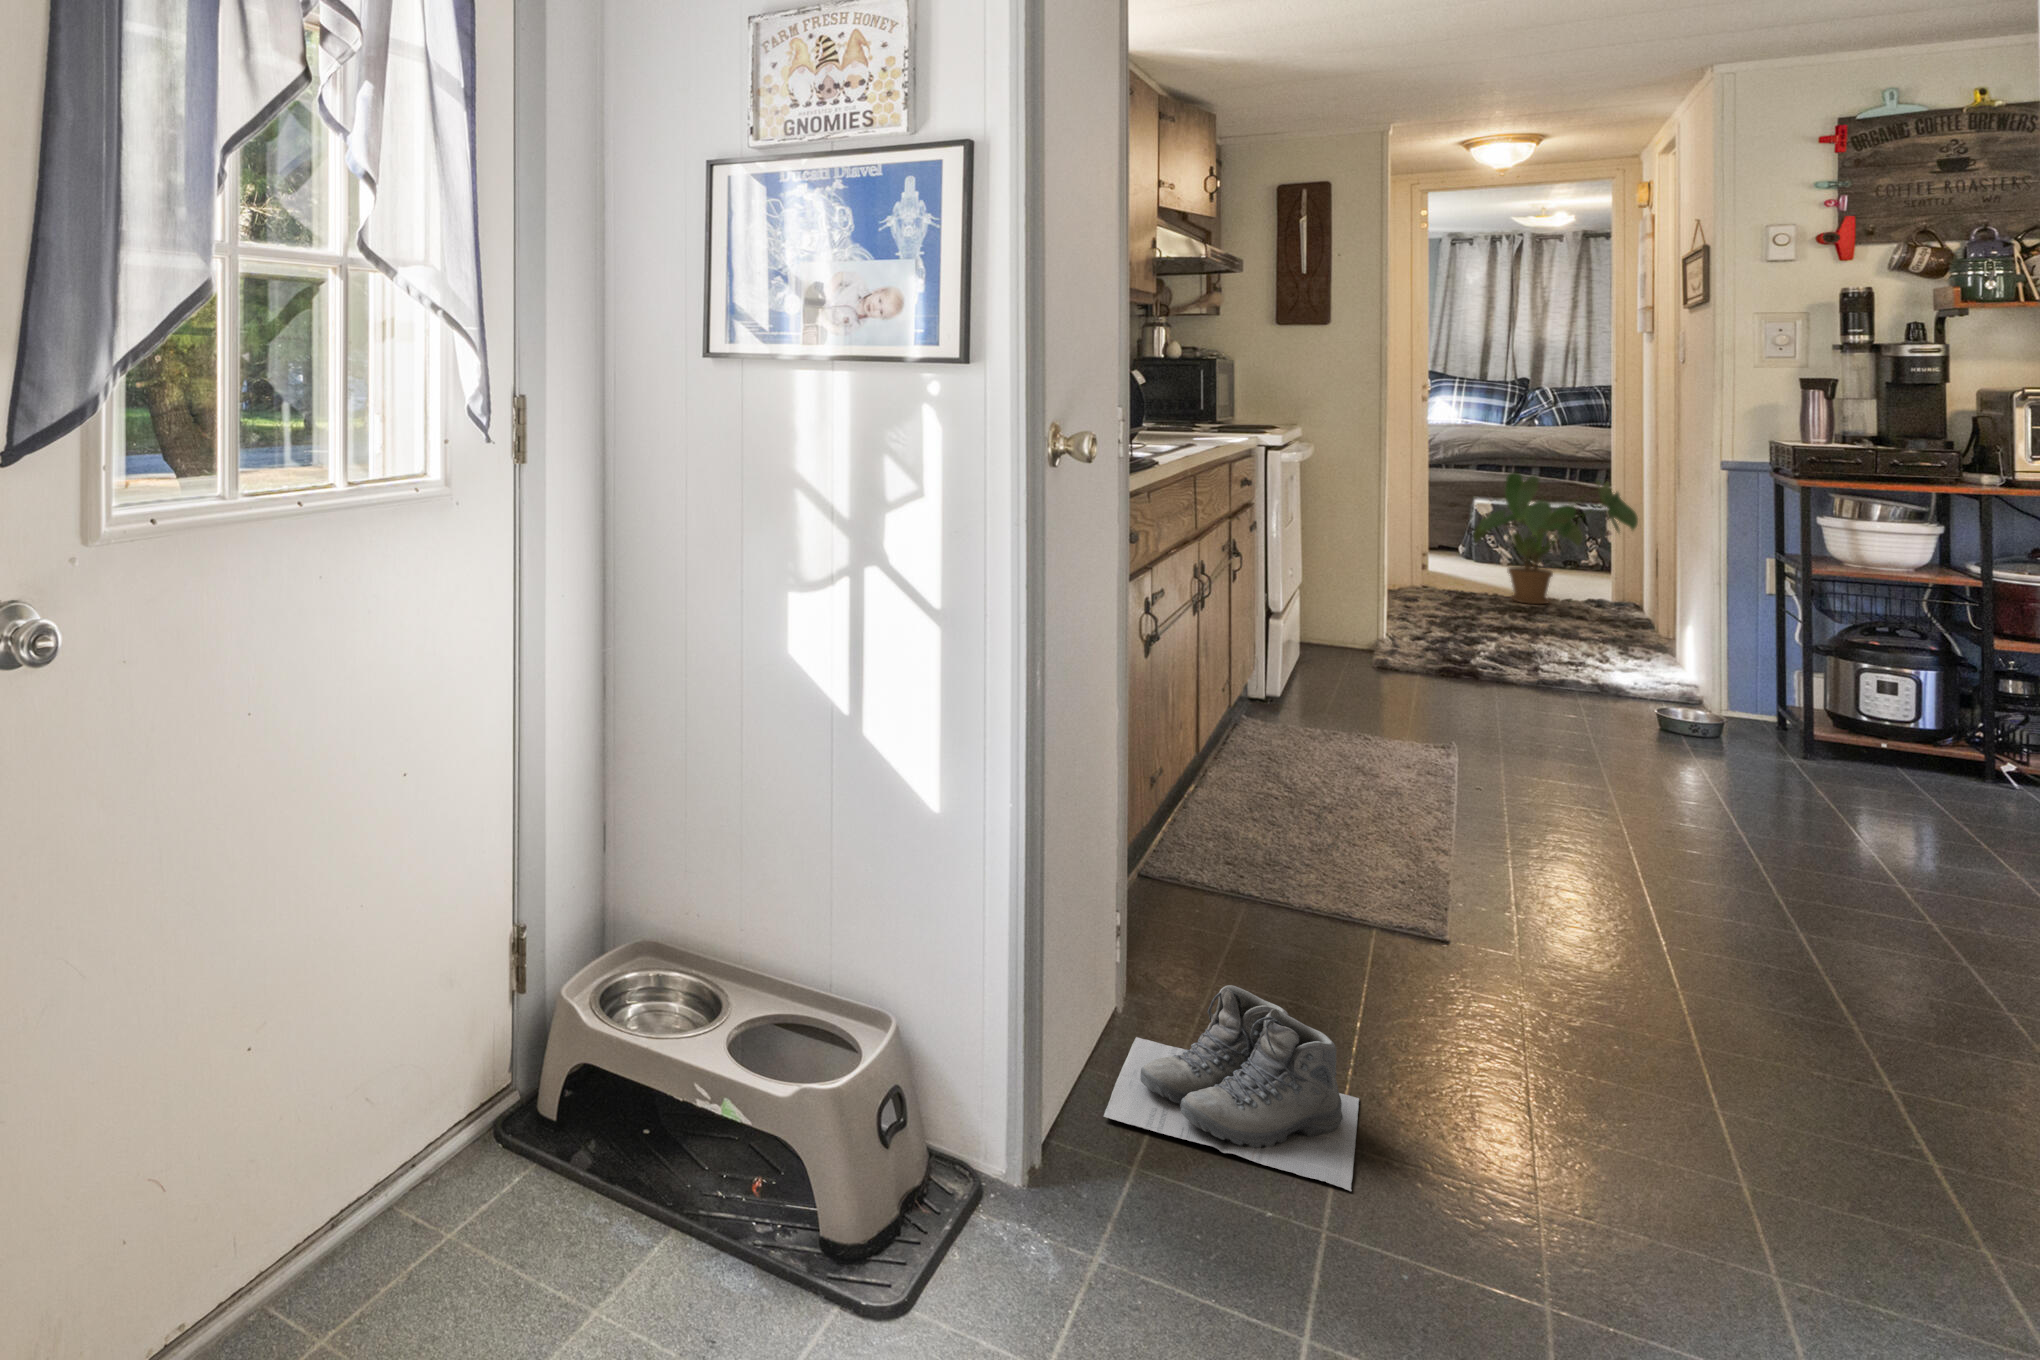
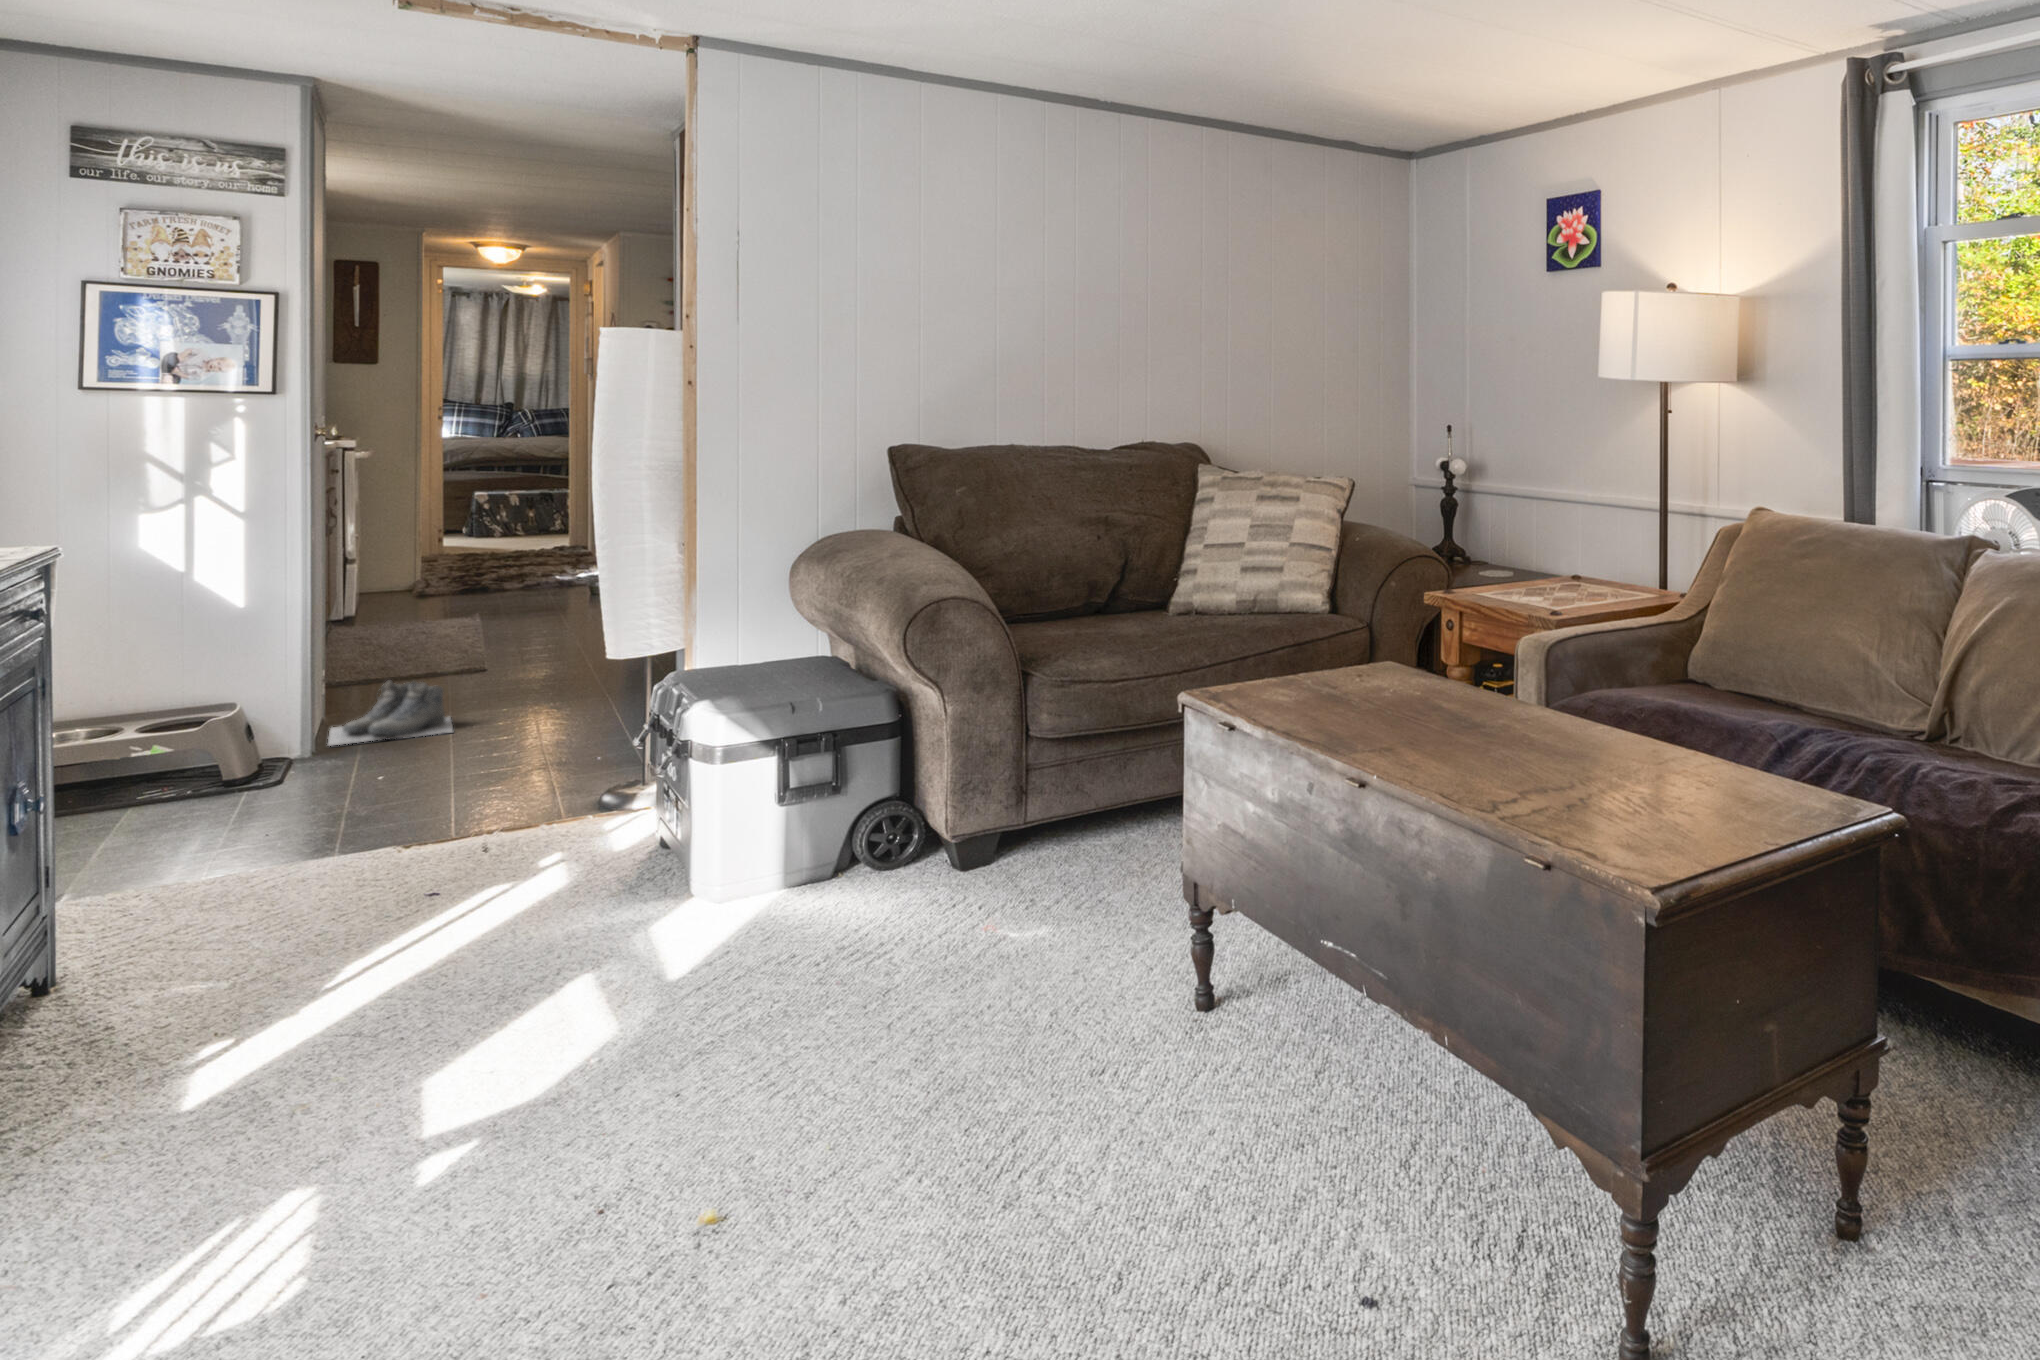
house plant: present [1473,473,1638,604] -> none [476,467,585,555]

